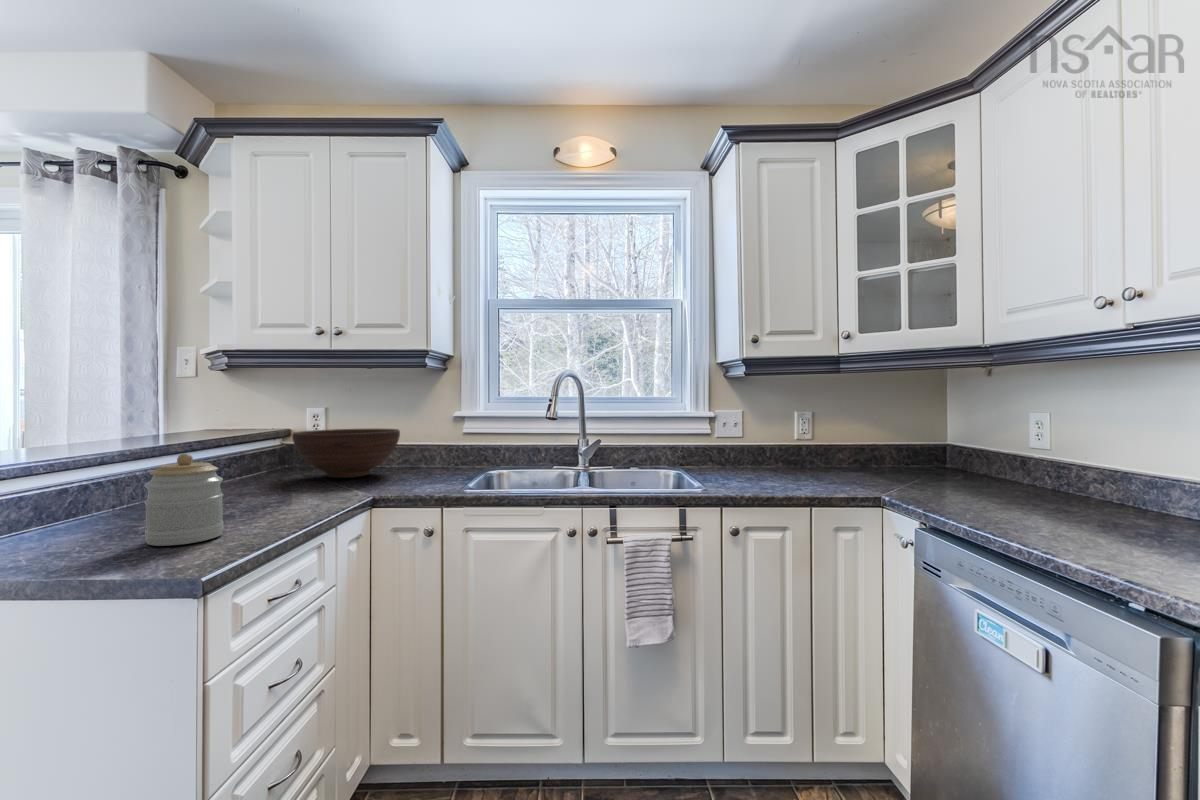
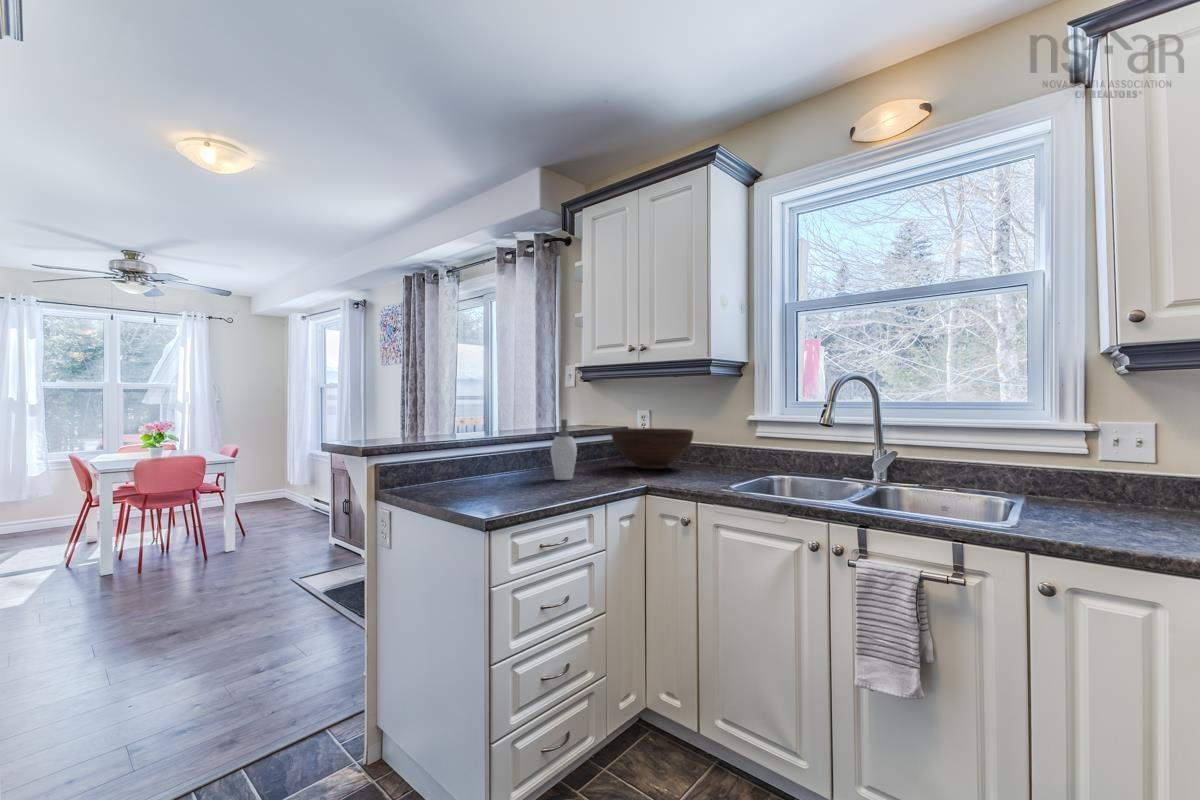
soap dispenser: none [228,422,270,505] -> present [551,419,577,480]
jar: present [144,453,224,546] -> none [477,438,520,498]

